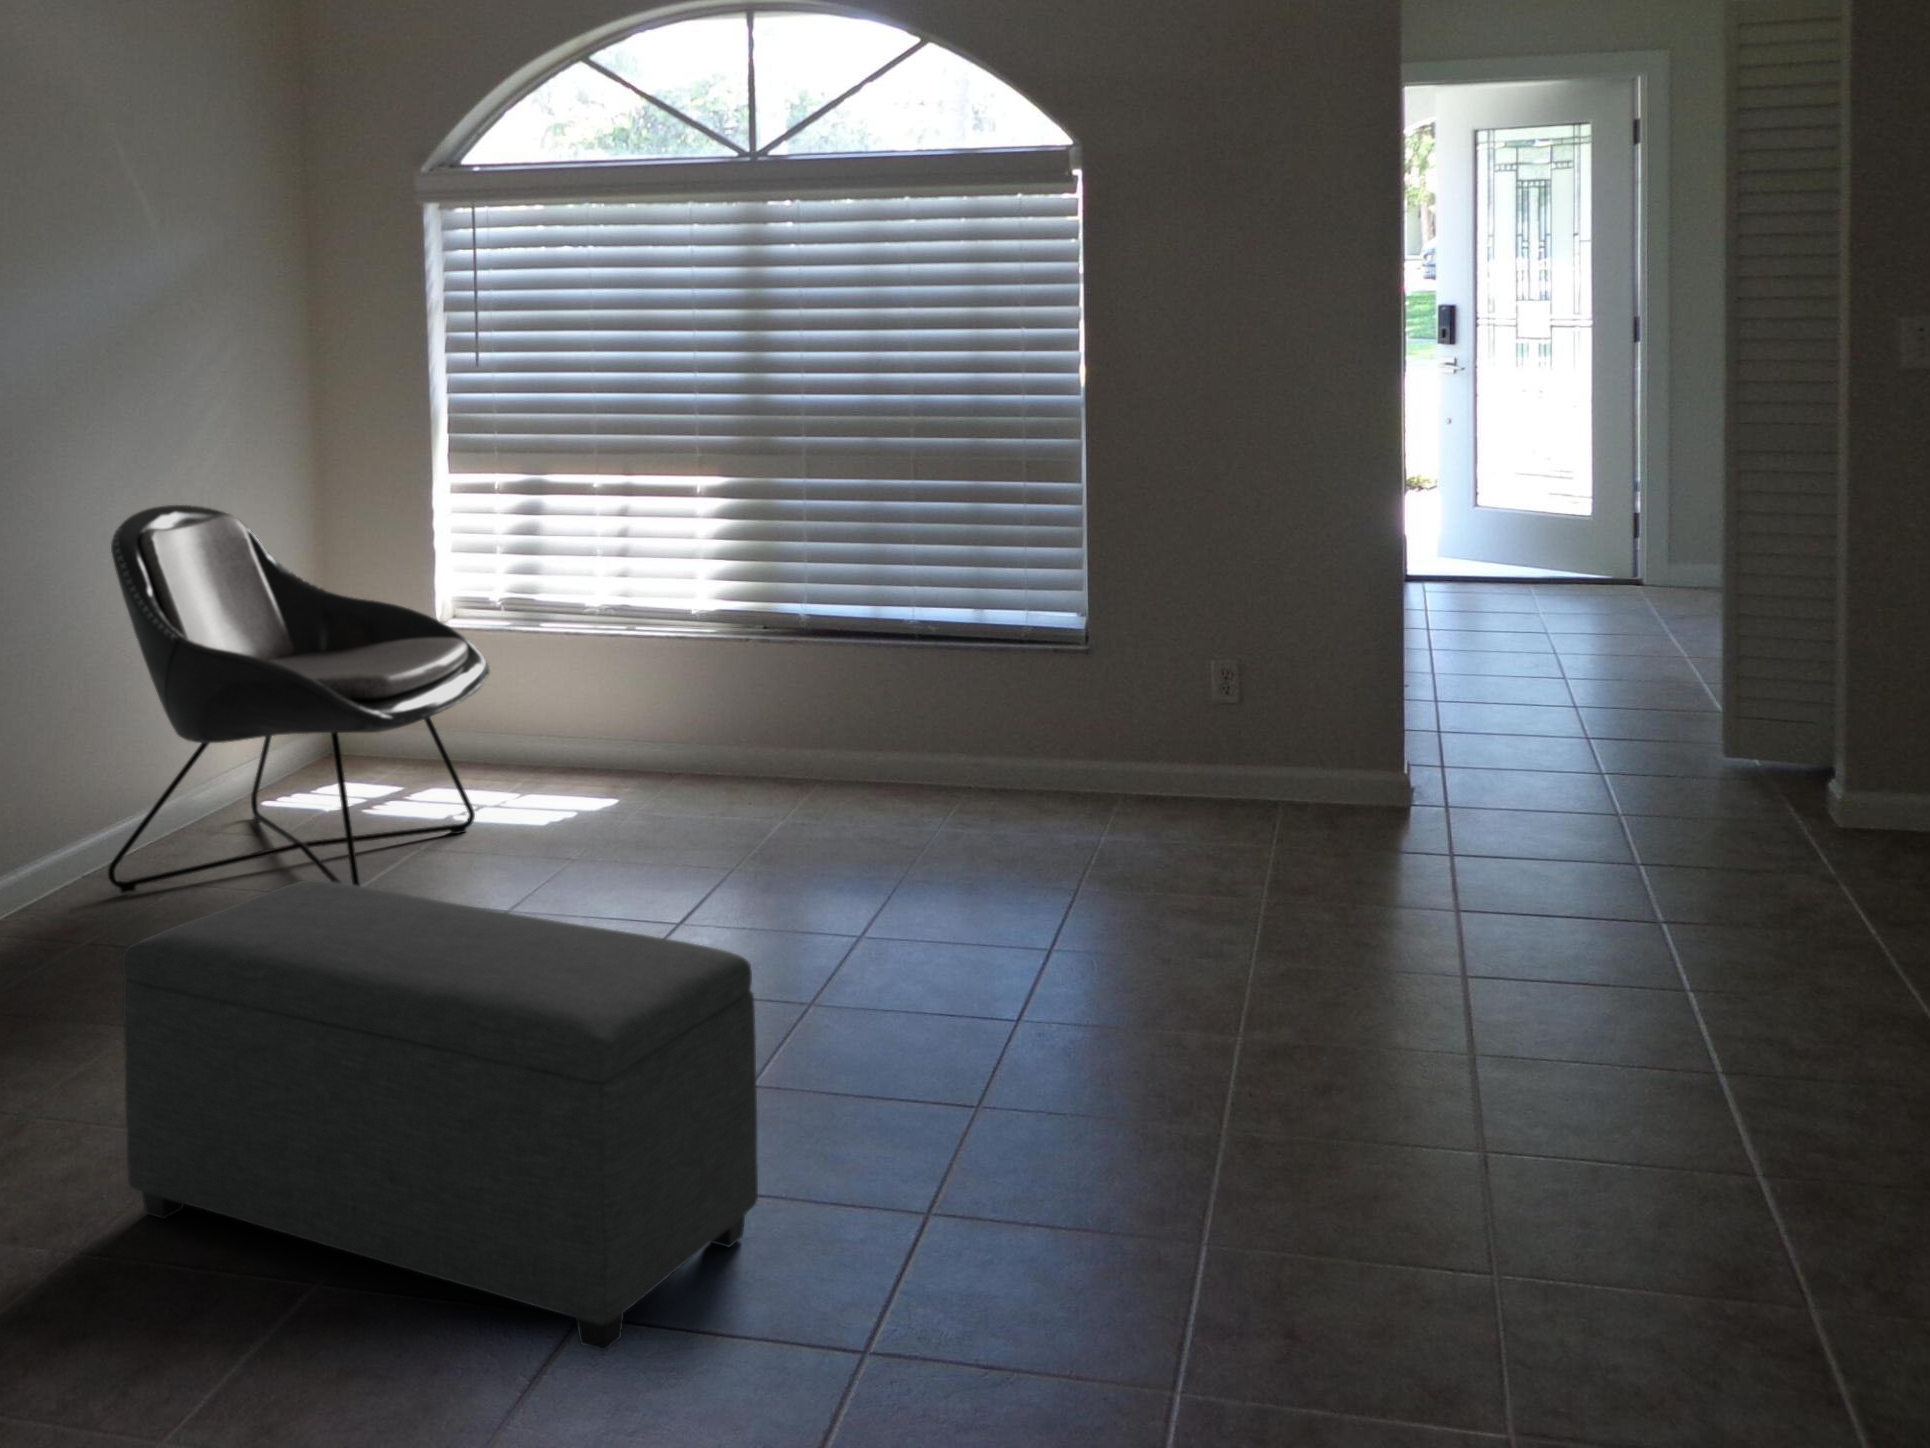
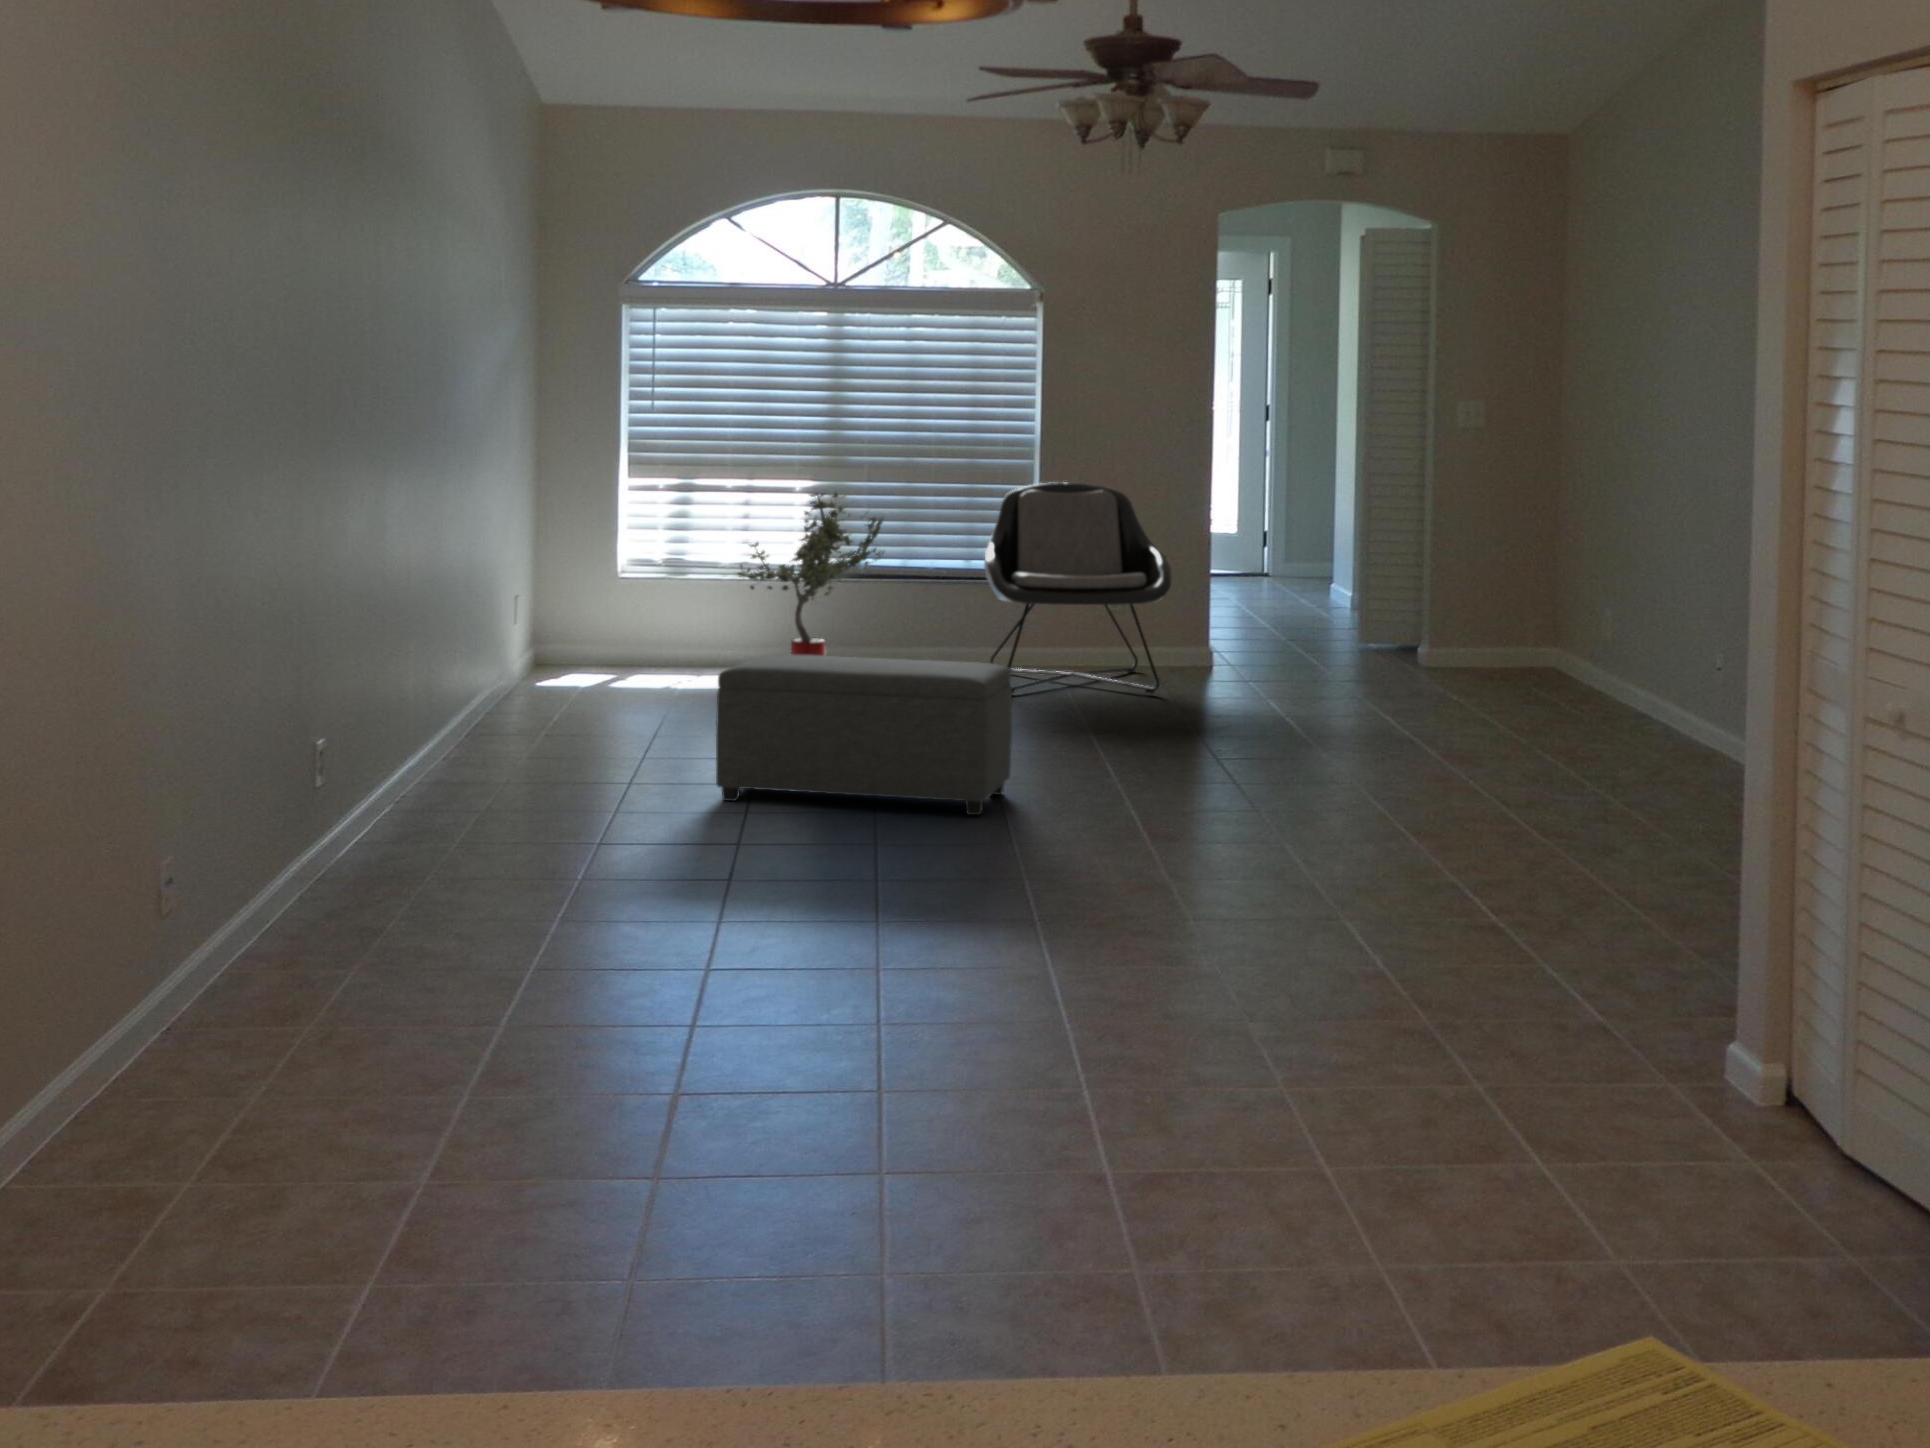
potted tree: none [578,496,811,803] -> present [737,492,883,656]
lounge chair: present [108,505,489,893] -> present [984,482,1171,694]

